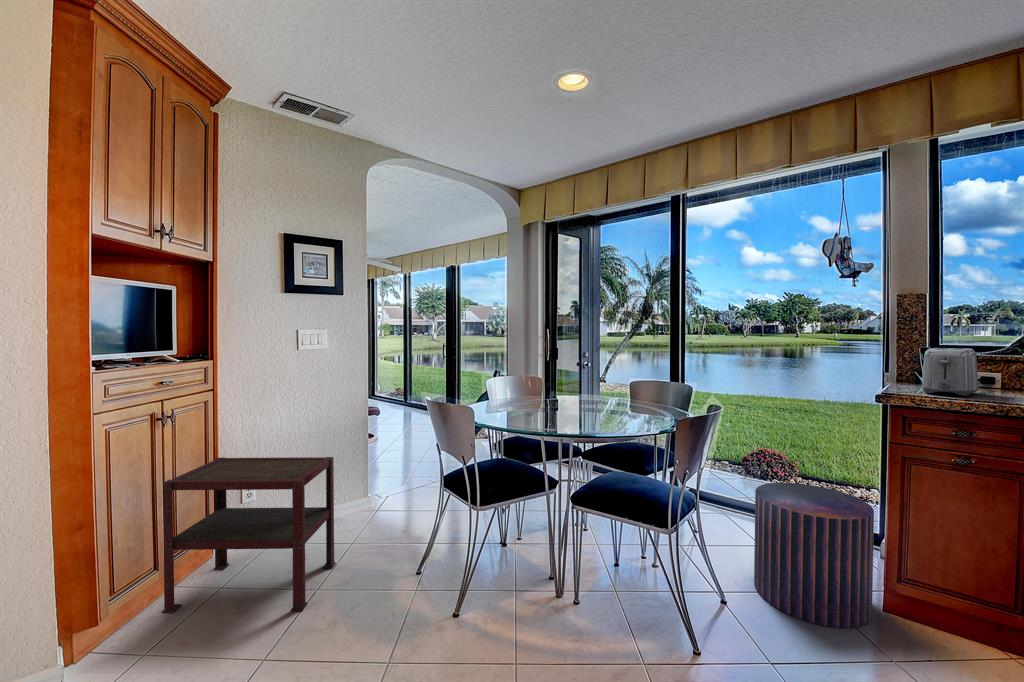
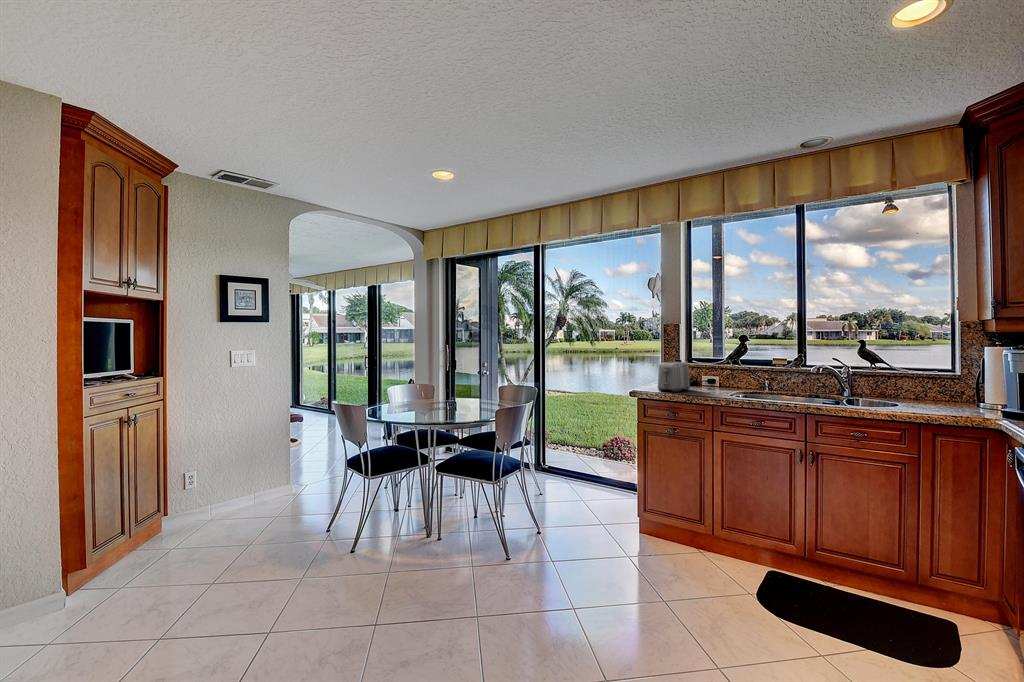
side table: present [162,457,336,613] -> none [128,448,265,566]
pouf: present [754,483,874,628] -> none [565,453,630,540]

